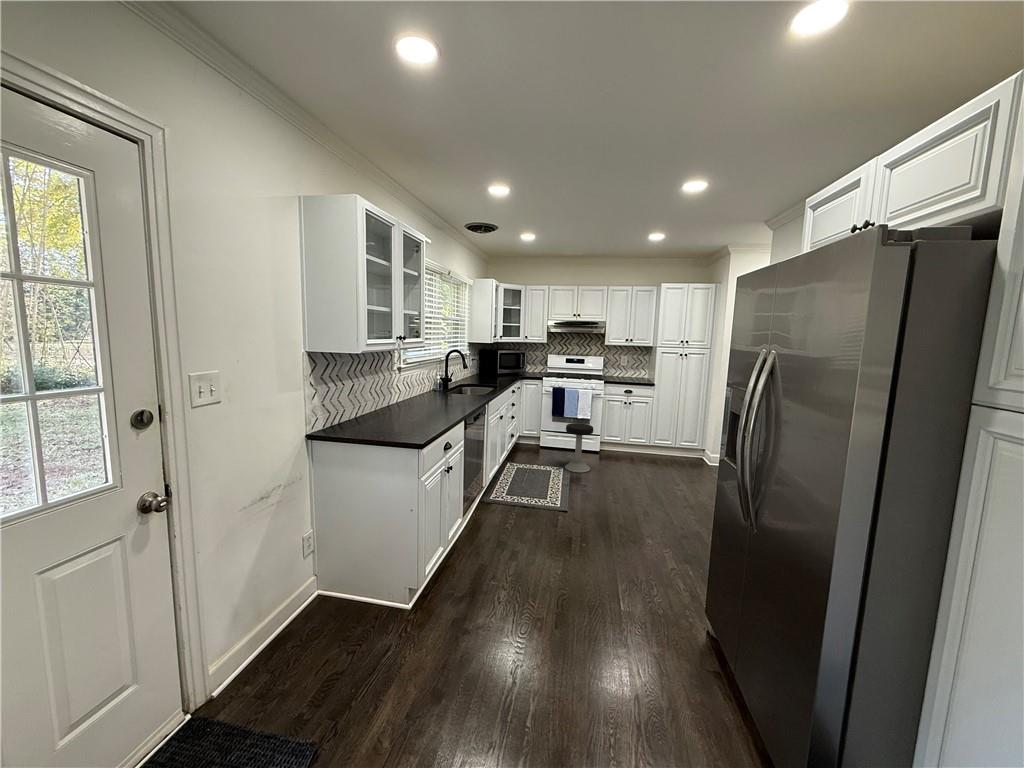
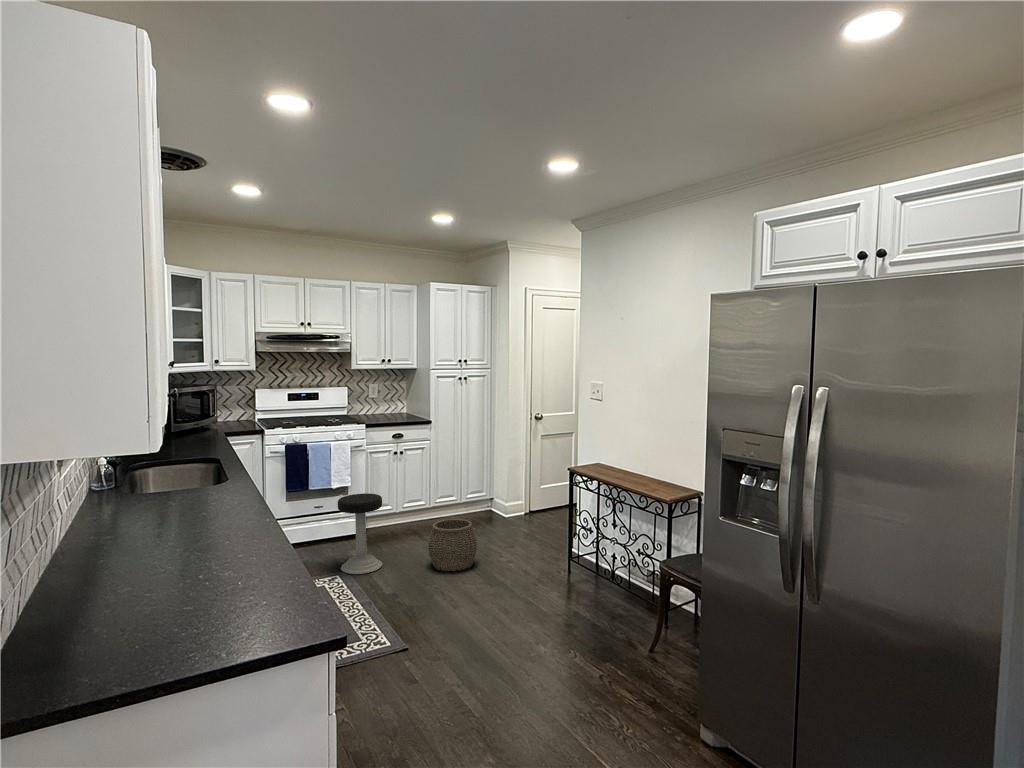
woven basket: none [615,452,651,488] -> present [428,519,477,571]

